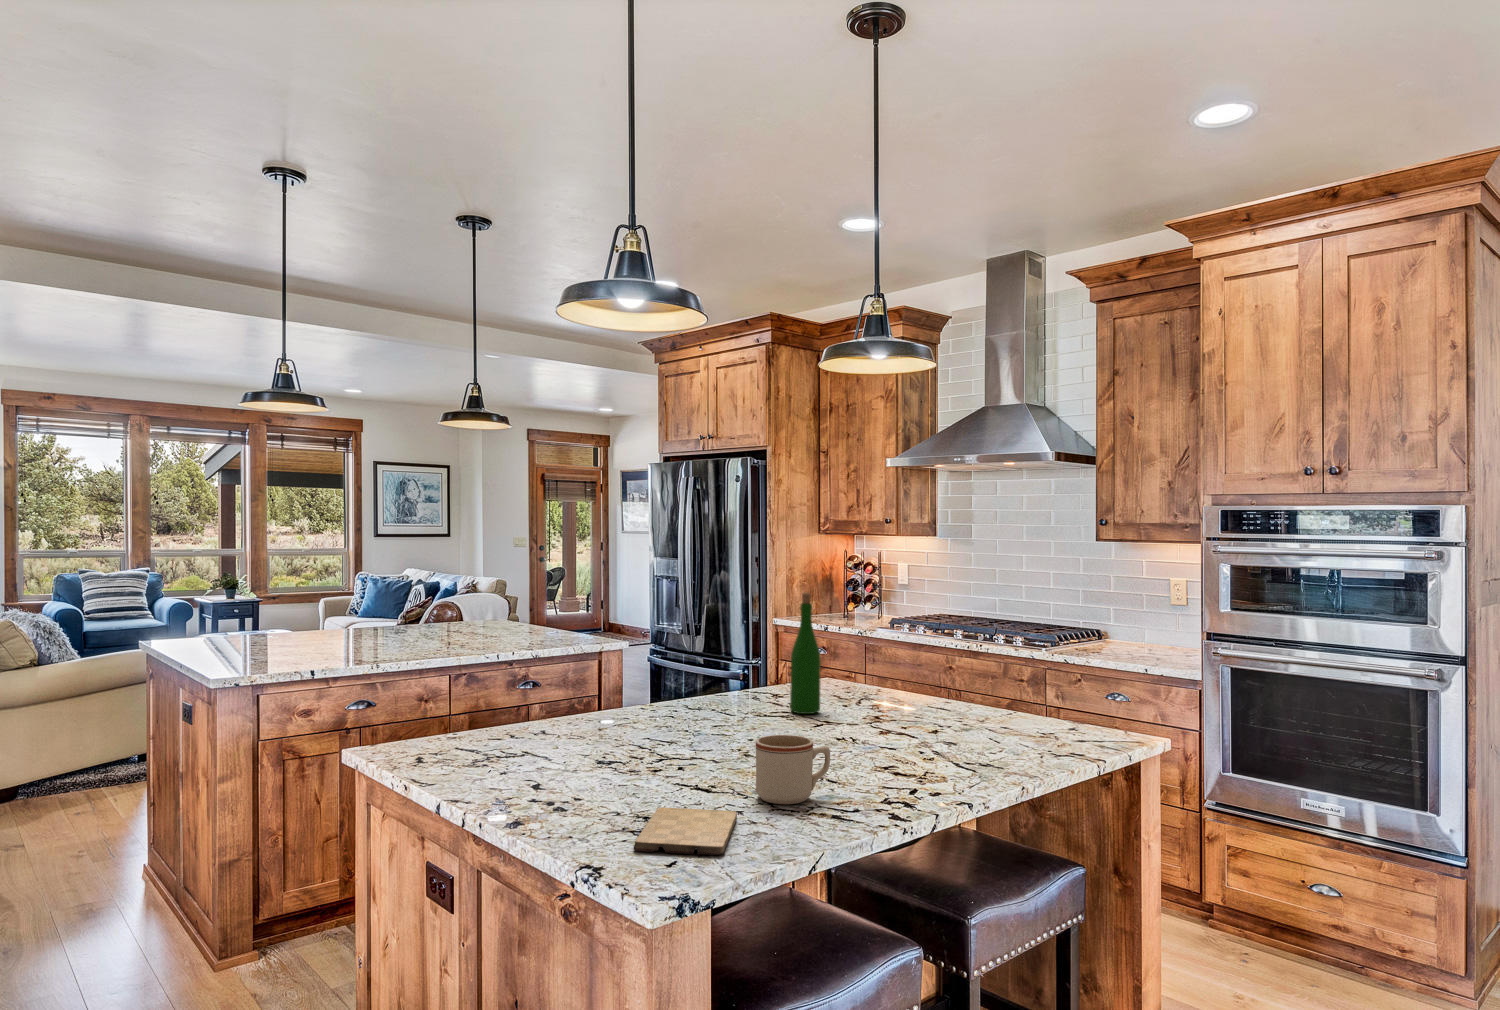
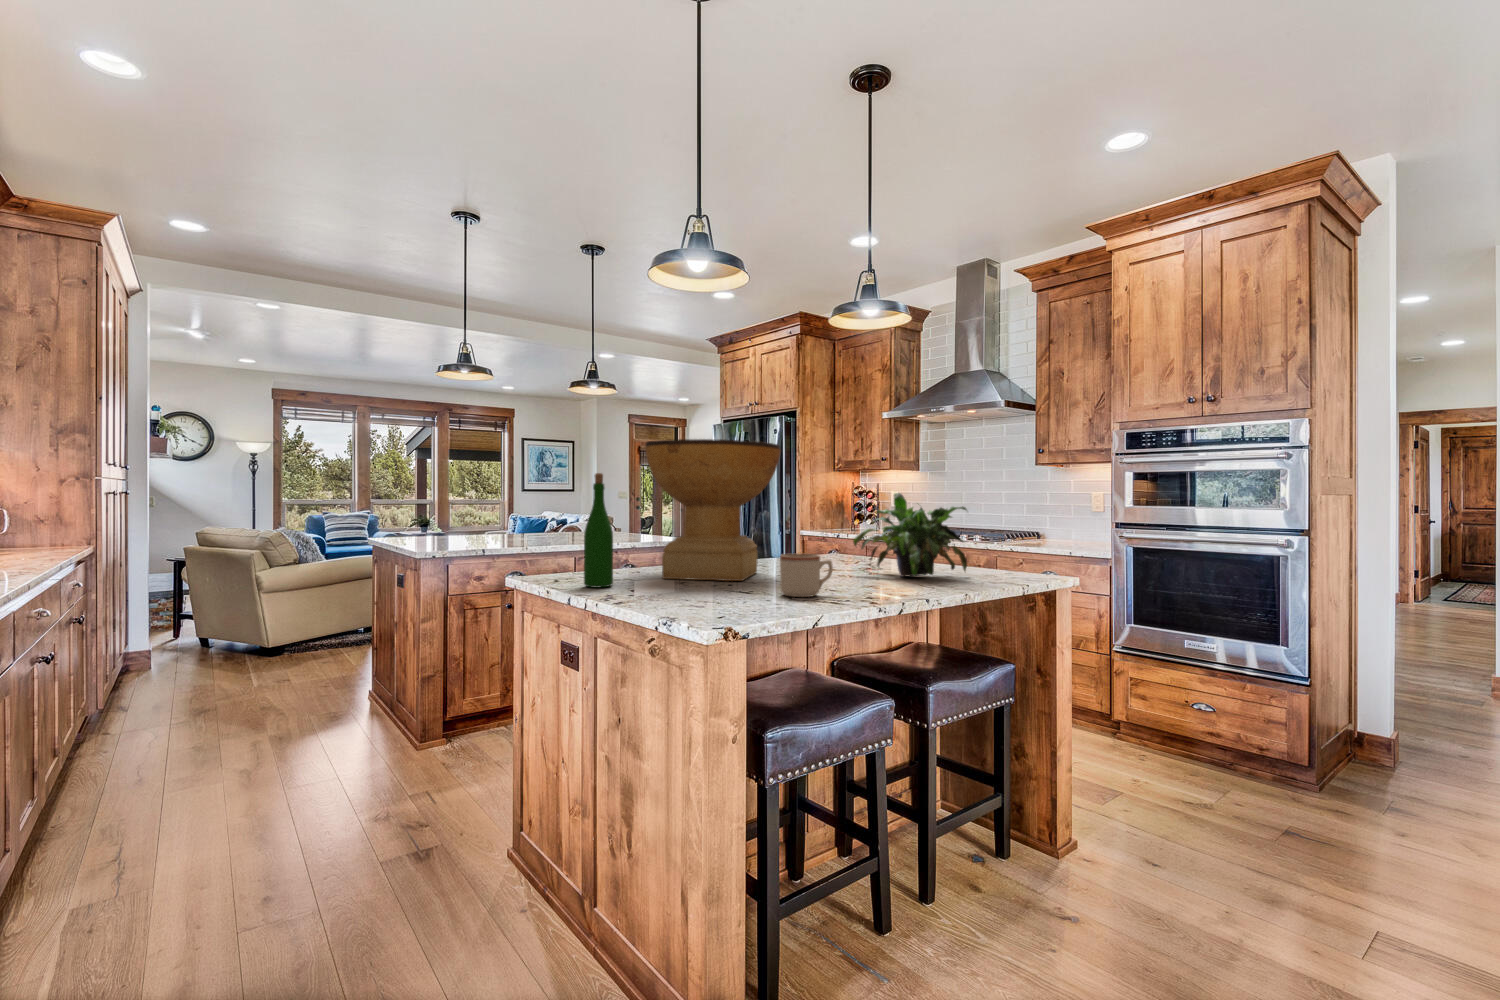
decorative bowl: none [560,554,754,762] -> present [646,439,781,581]
wine bottle: present [790,592,821,714] -> present [584,473,613,588]
potted plant: none [855,630,1016,753] -> present [853,493,967,577]
cutting board: present [634,807,737,855] -> none [693,595,766,614]

